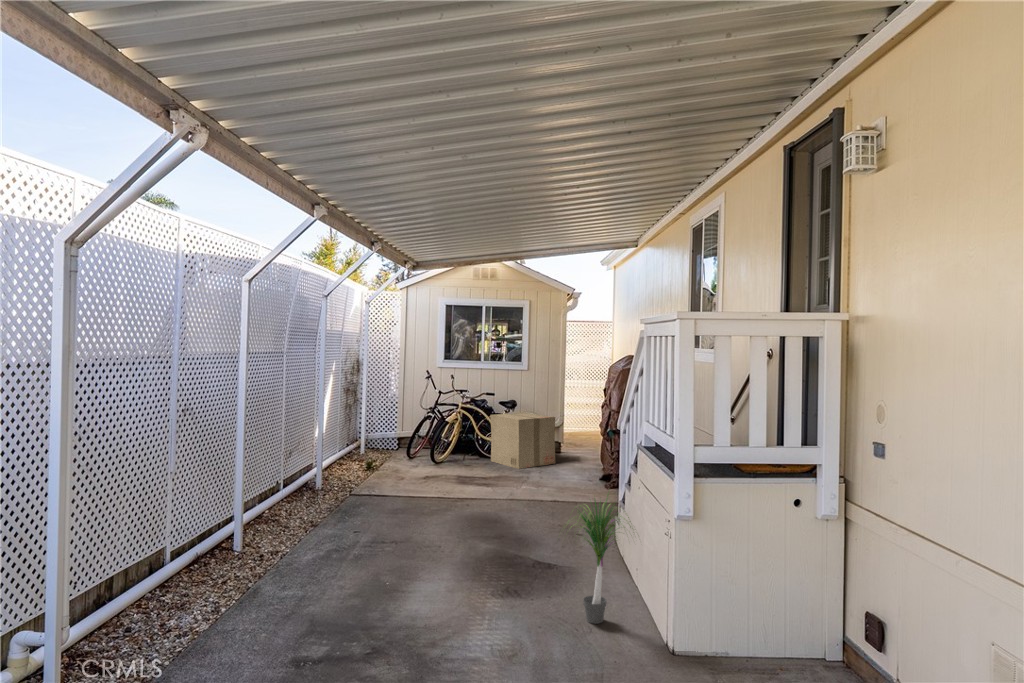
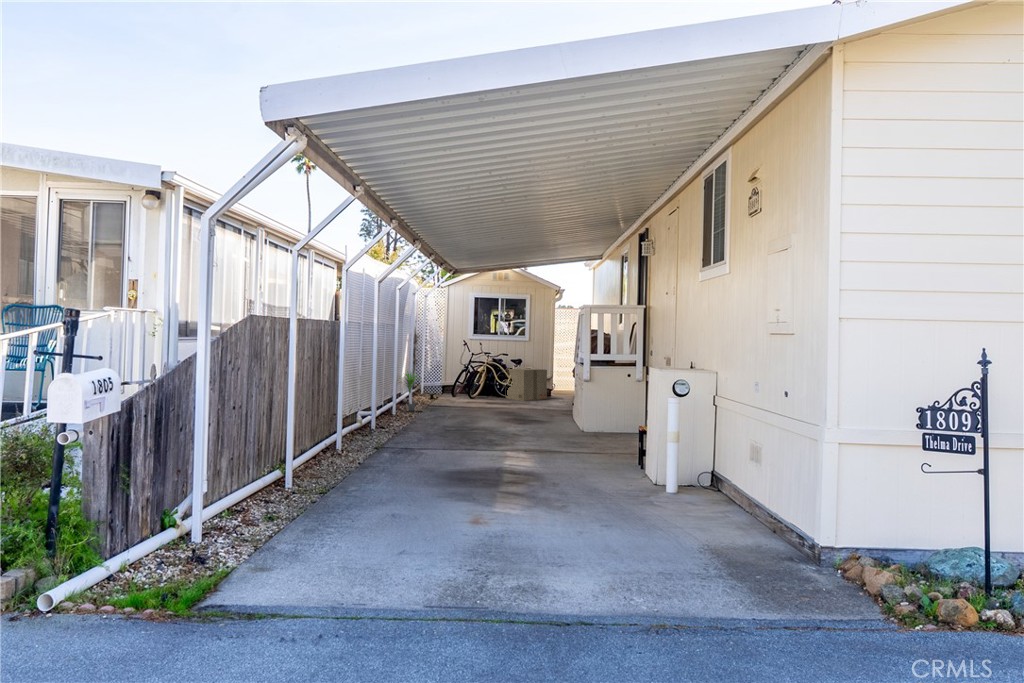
potted plant: present [567,500,633,624] -> present [405,371,416,411]

